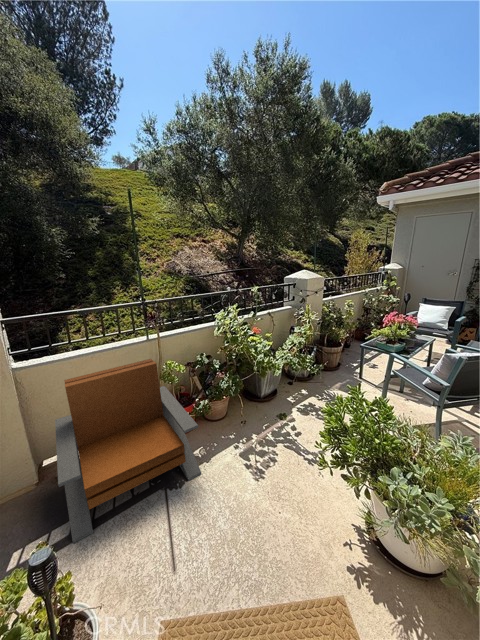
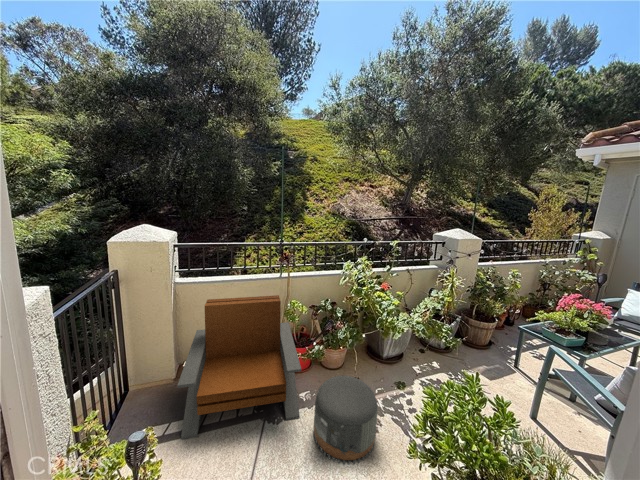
pouf: none [218,419,279,499] -> present [314,376,378,465]

